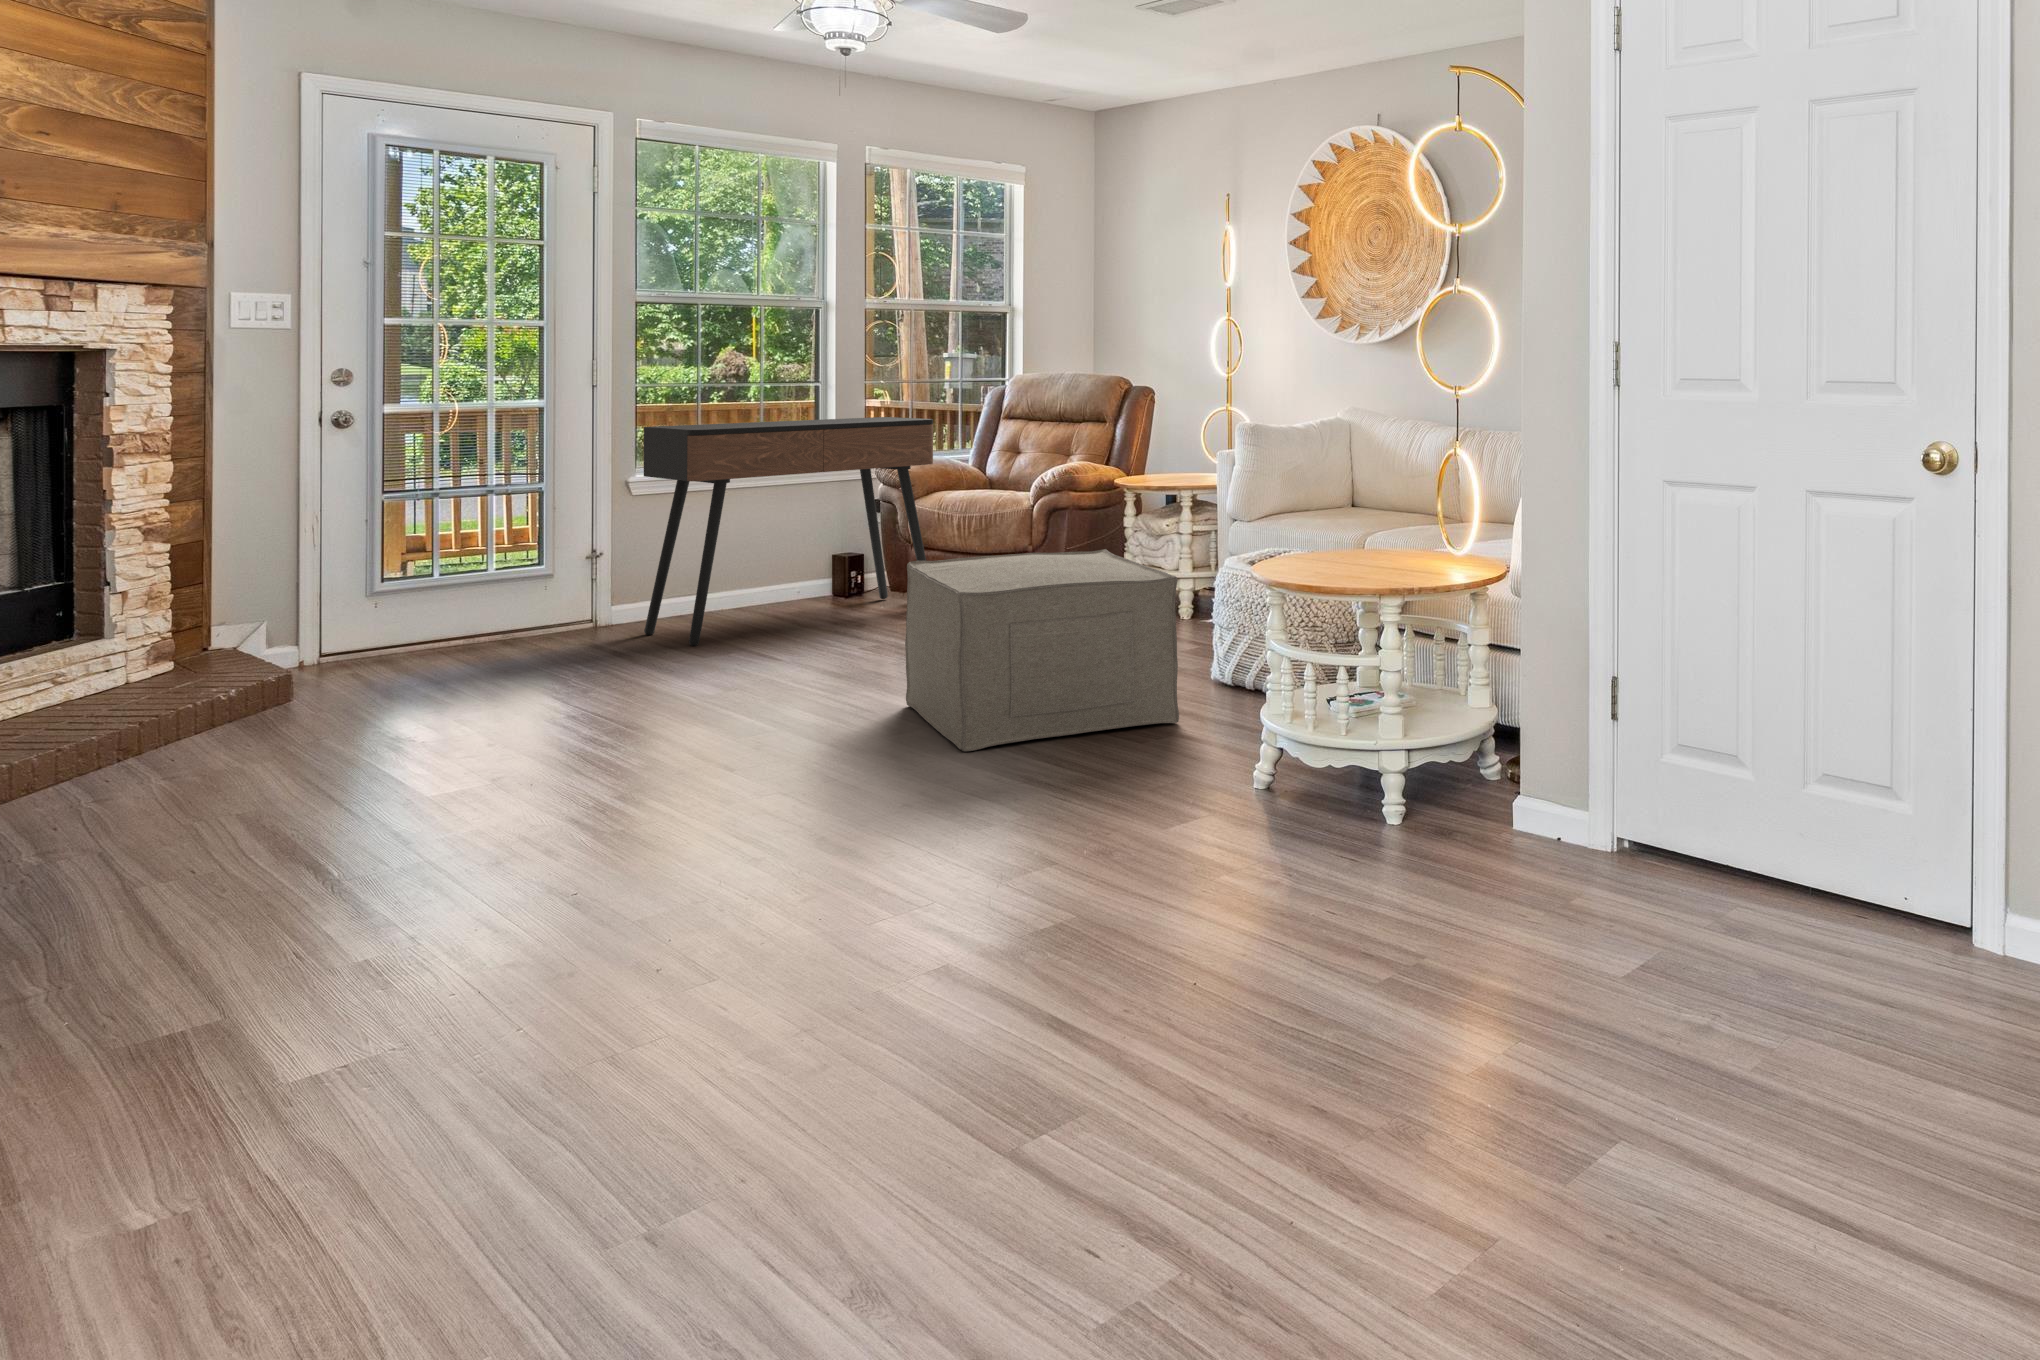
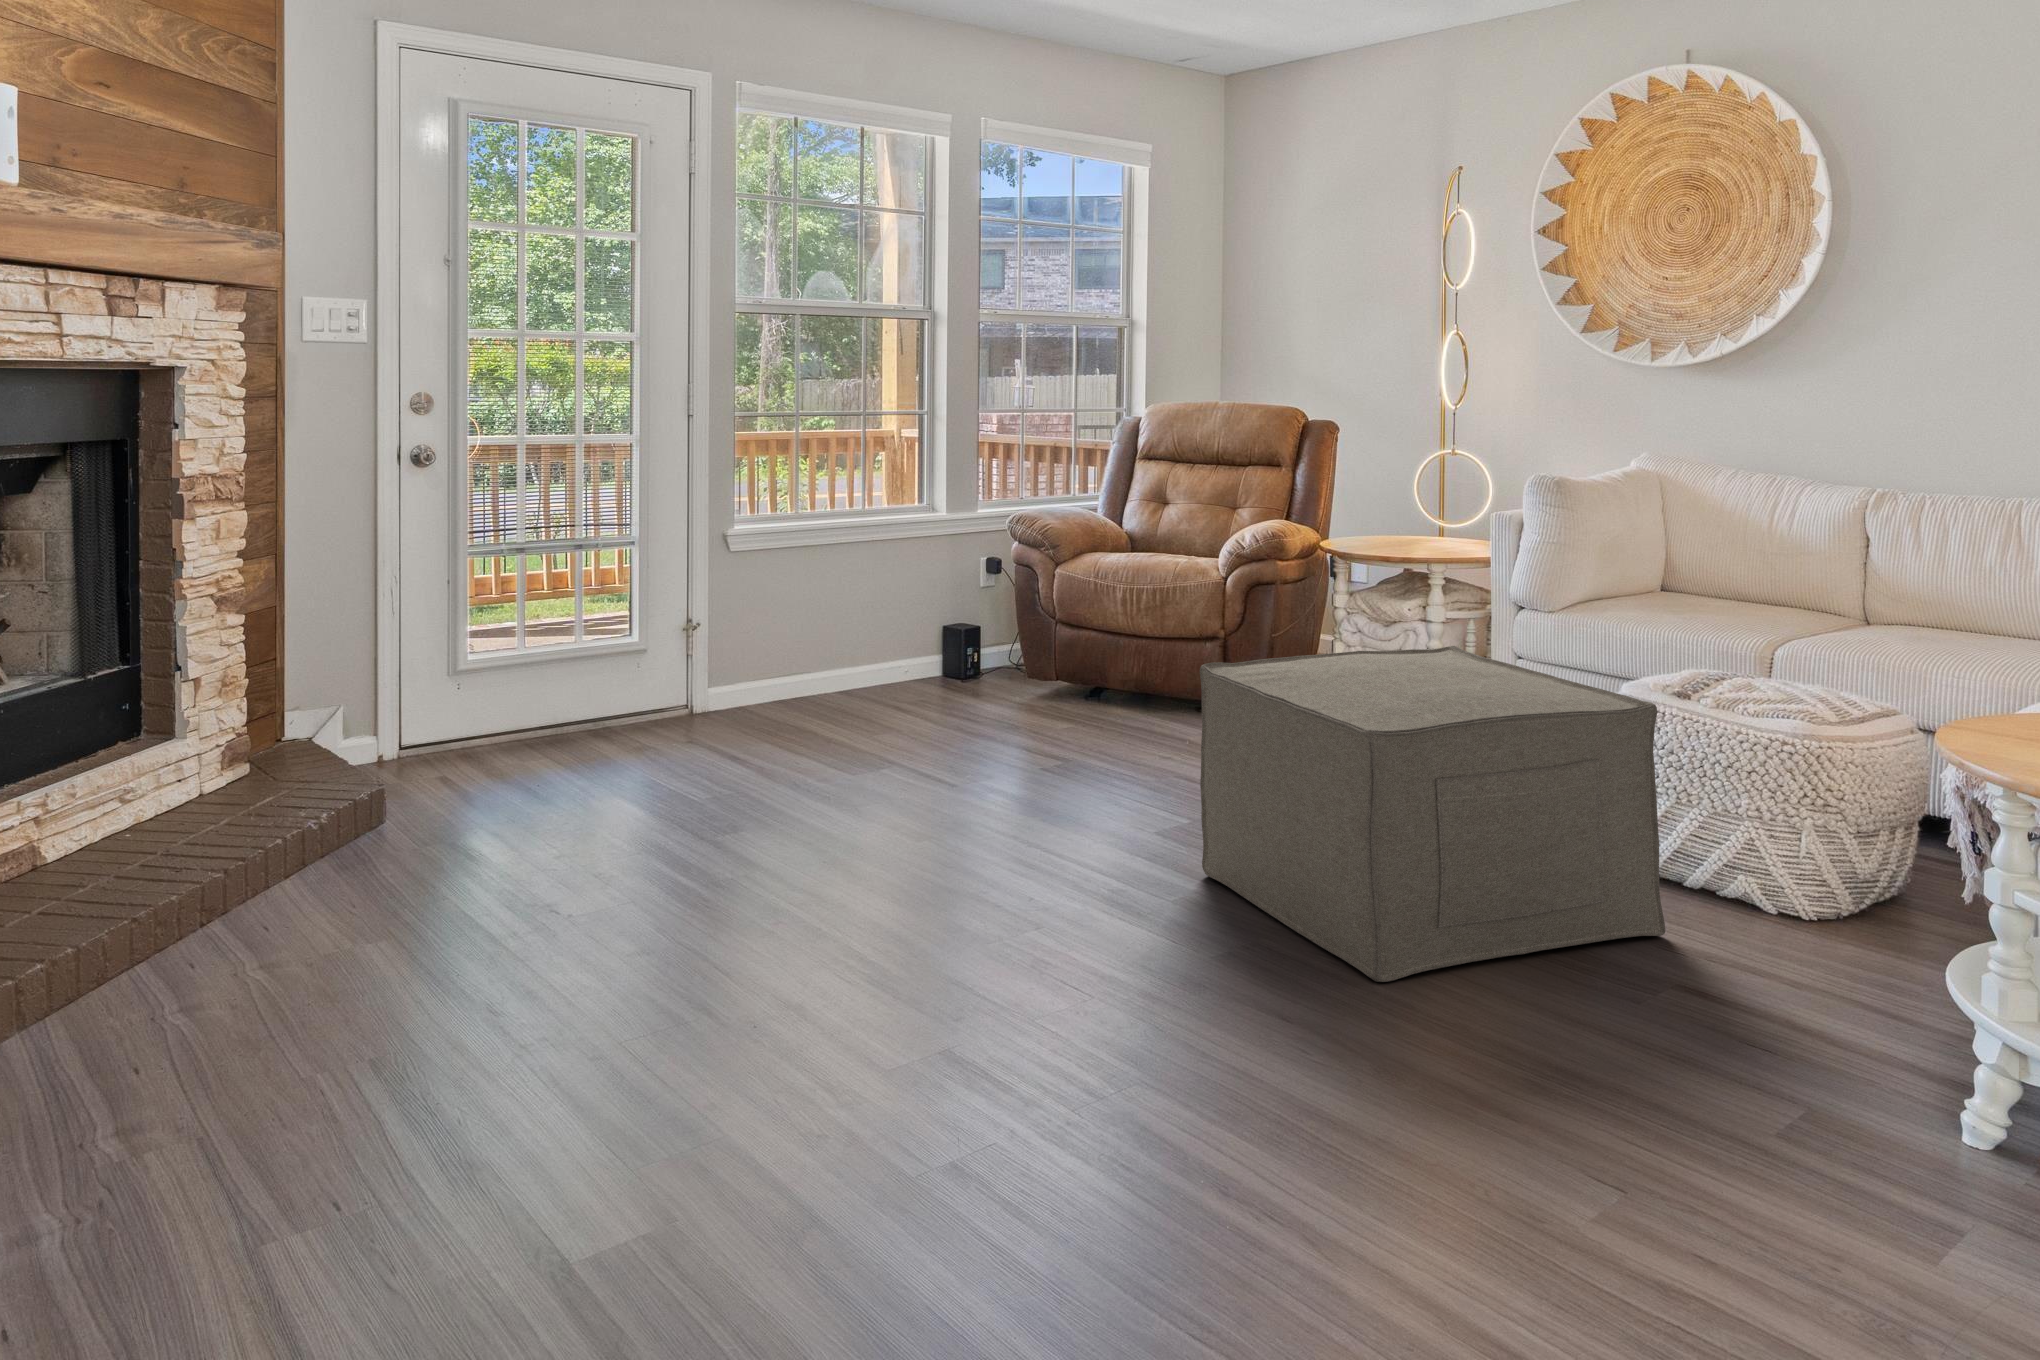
console table: present [644,417,933,646] -> none [757,449,1093,751]

